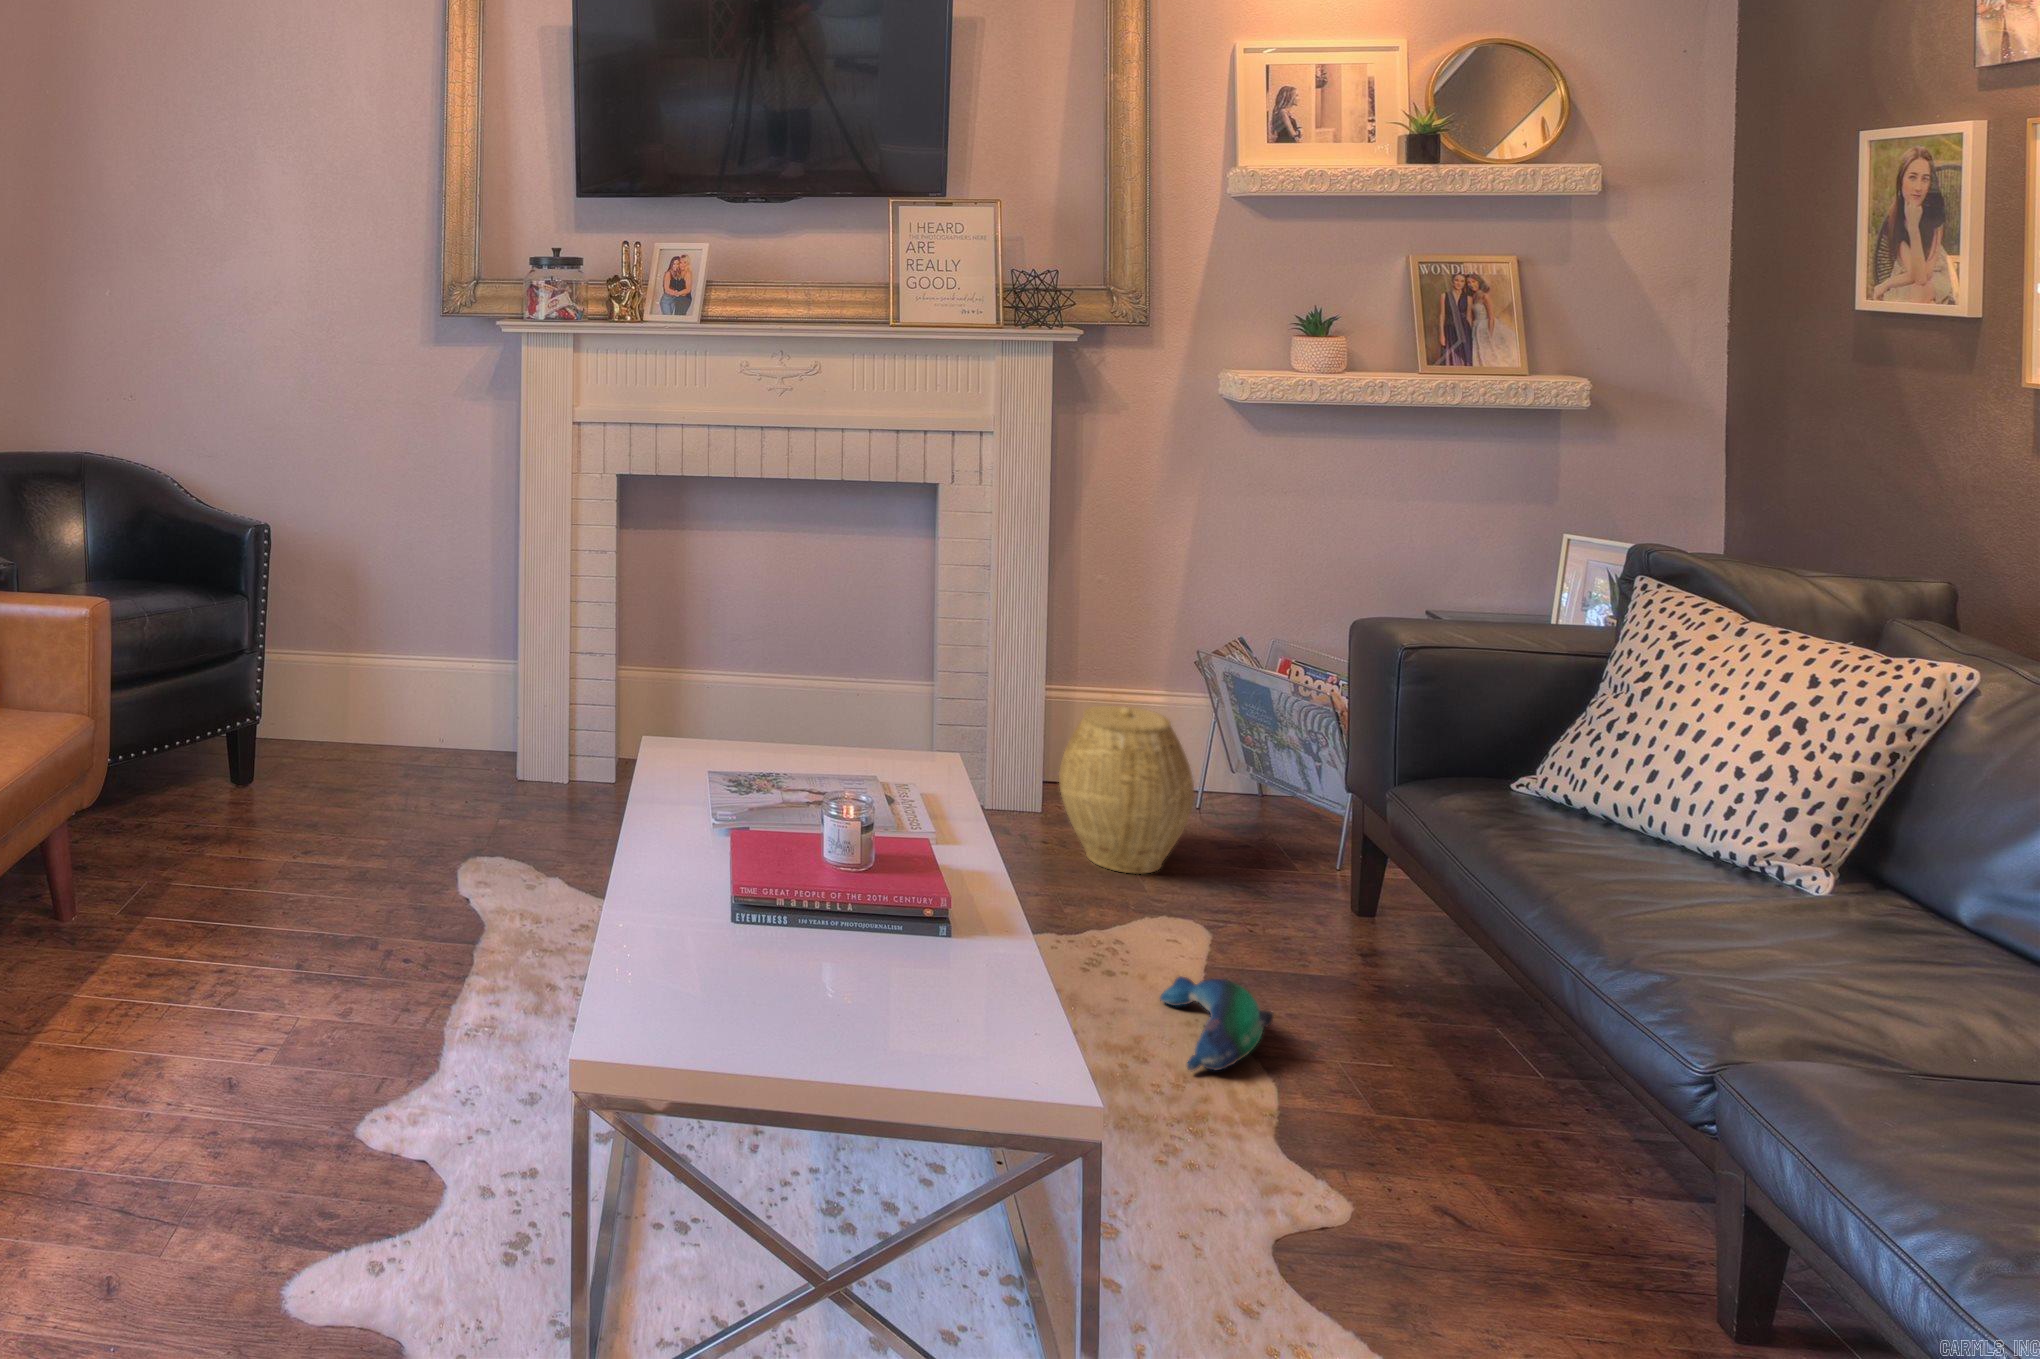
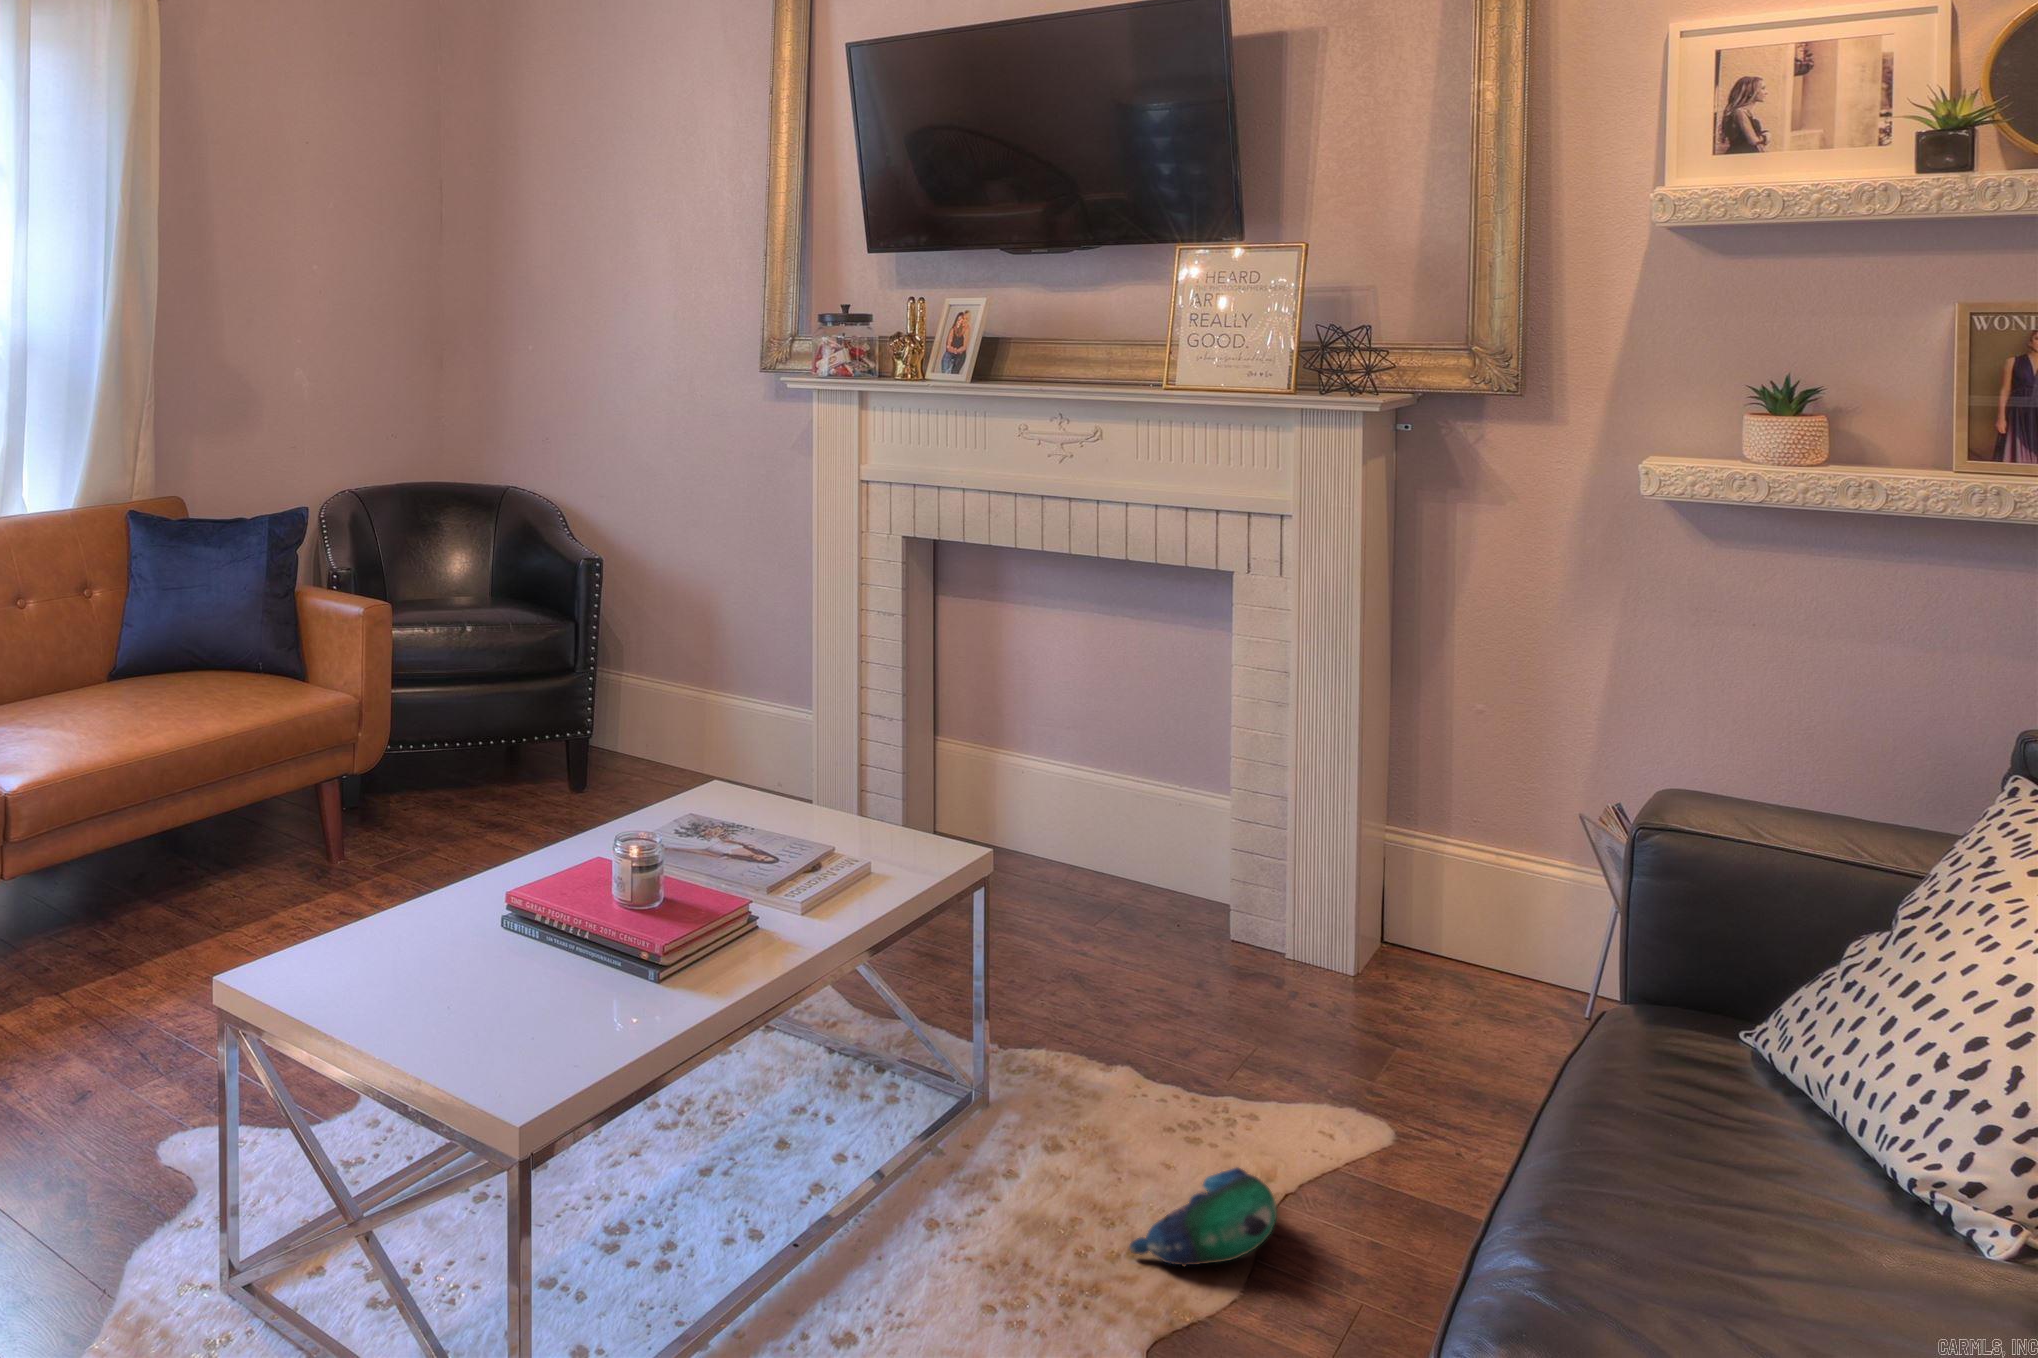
woven basket: present [1059,706,1194,874] -> none [1300,860,1478,1077]

